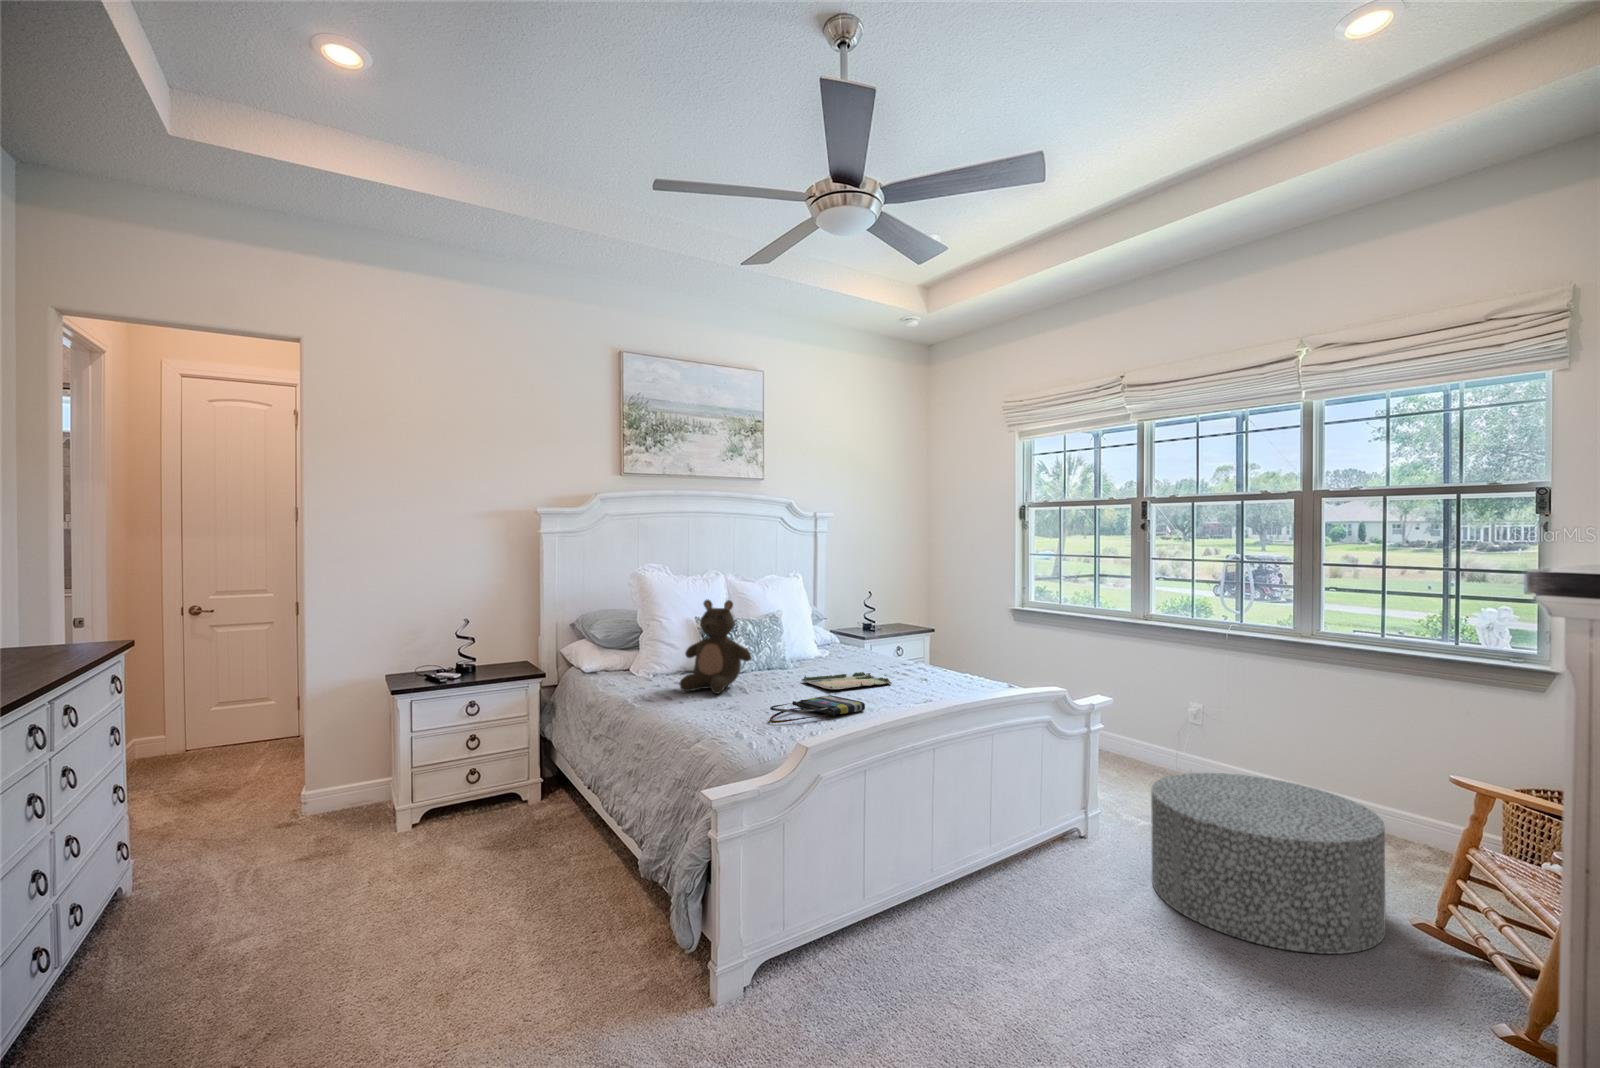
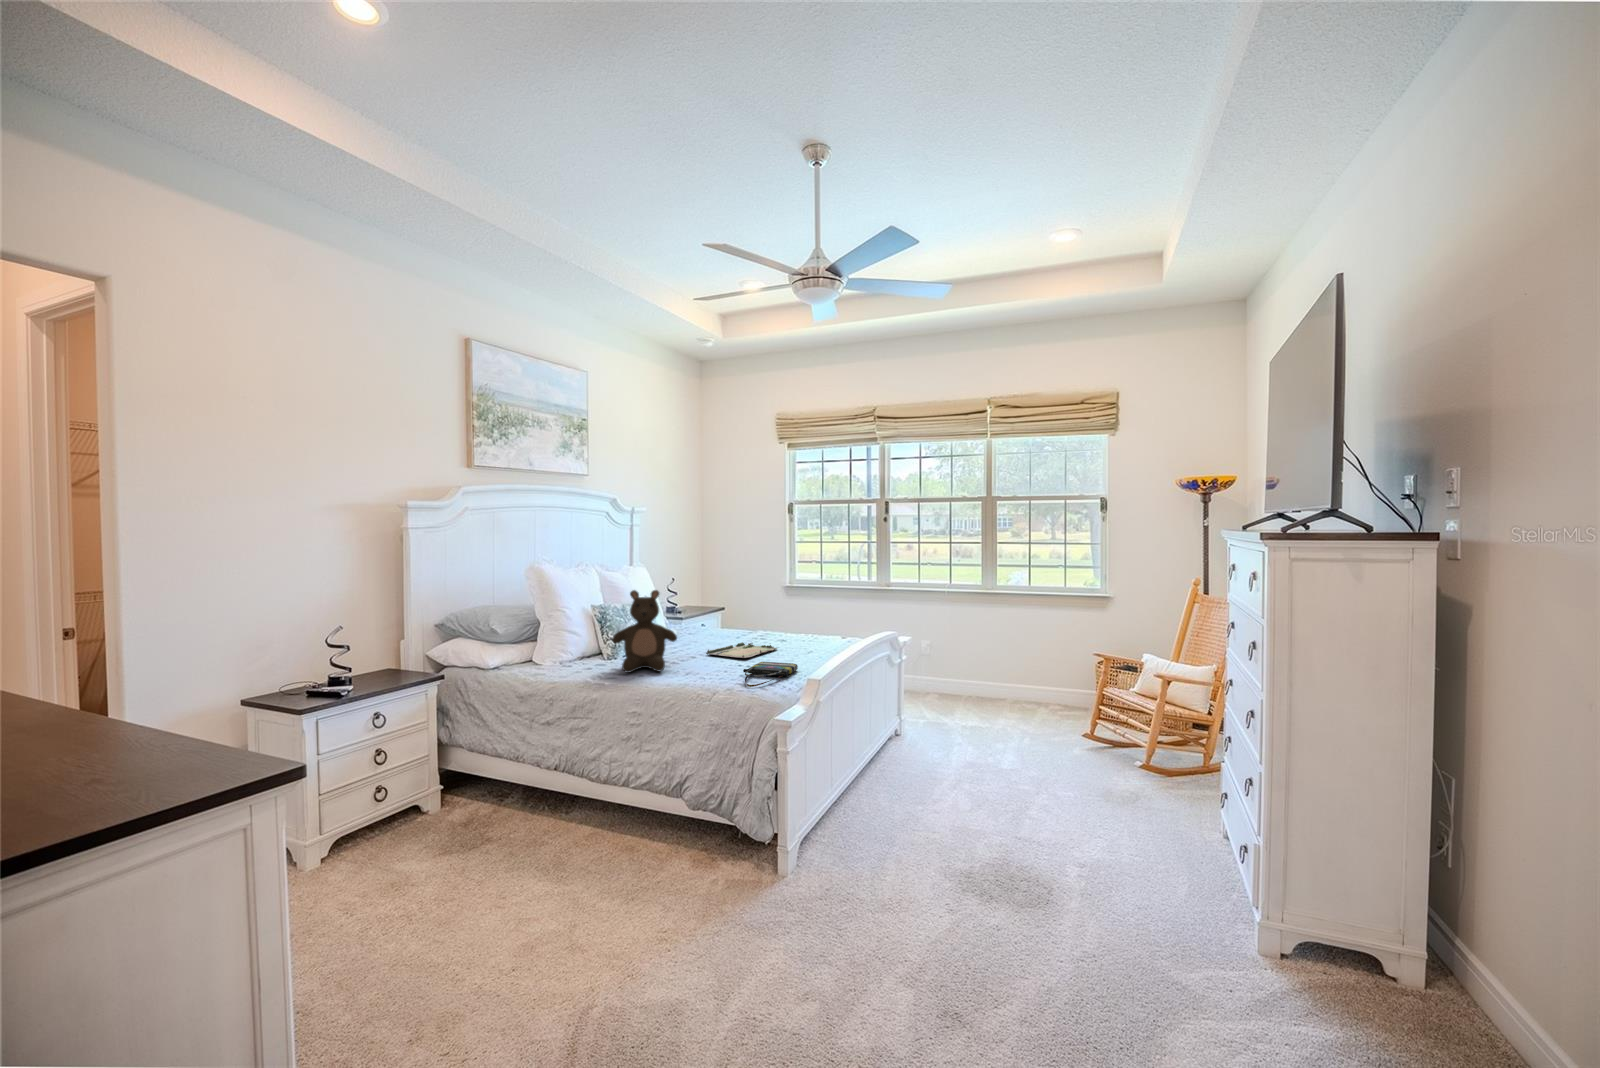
ottoman: present [1151,773,1386,954] -> none [955,685,1085,783]

